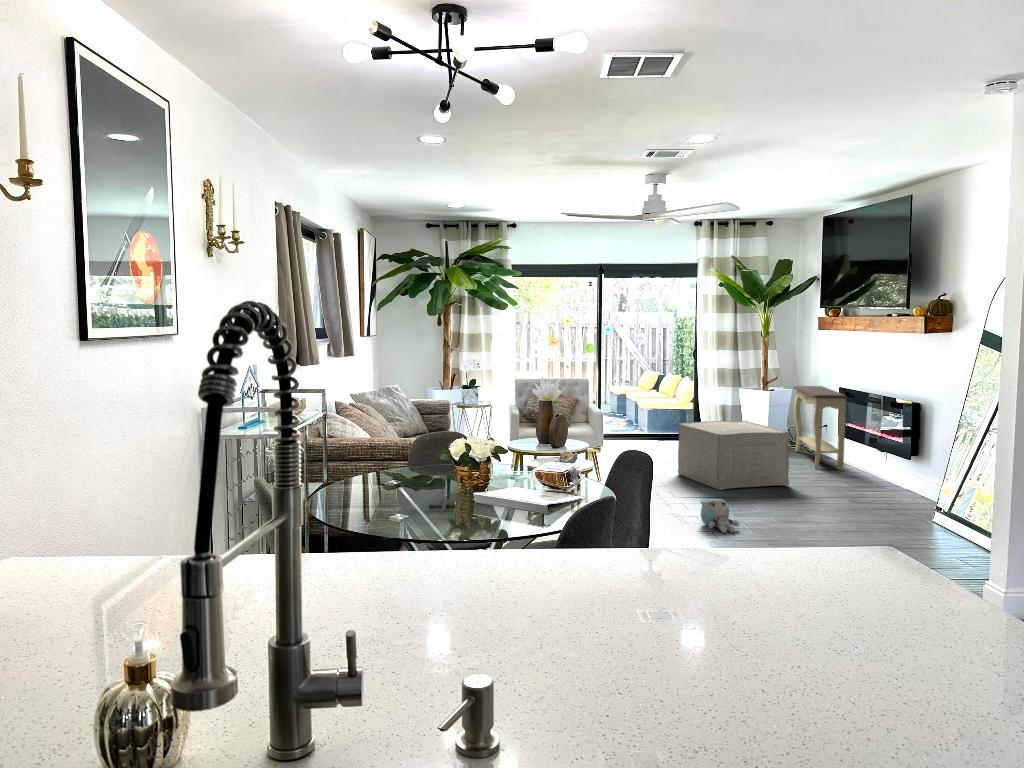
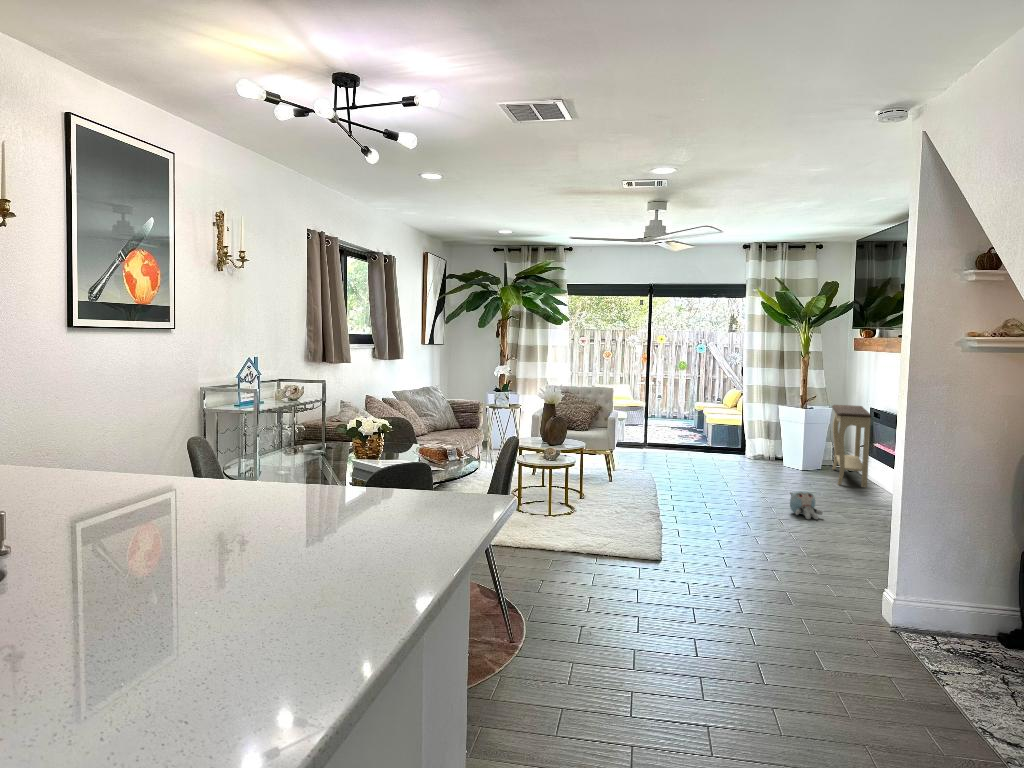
ottoman: present [678,421,790,490] -> none [694,433,797,497]
plush toy: present [700,499,739,533] -> present [790,491,823,519]

